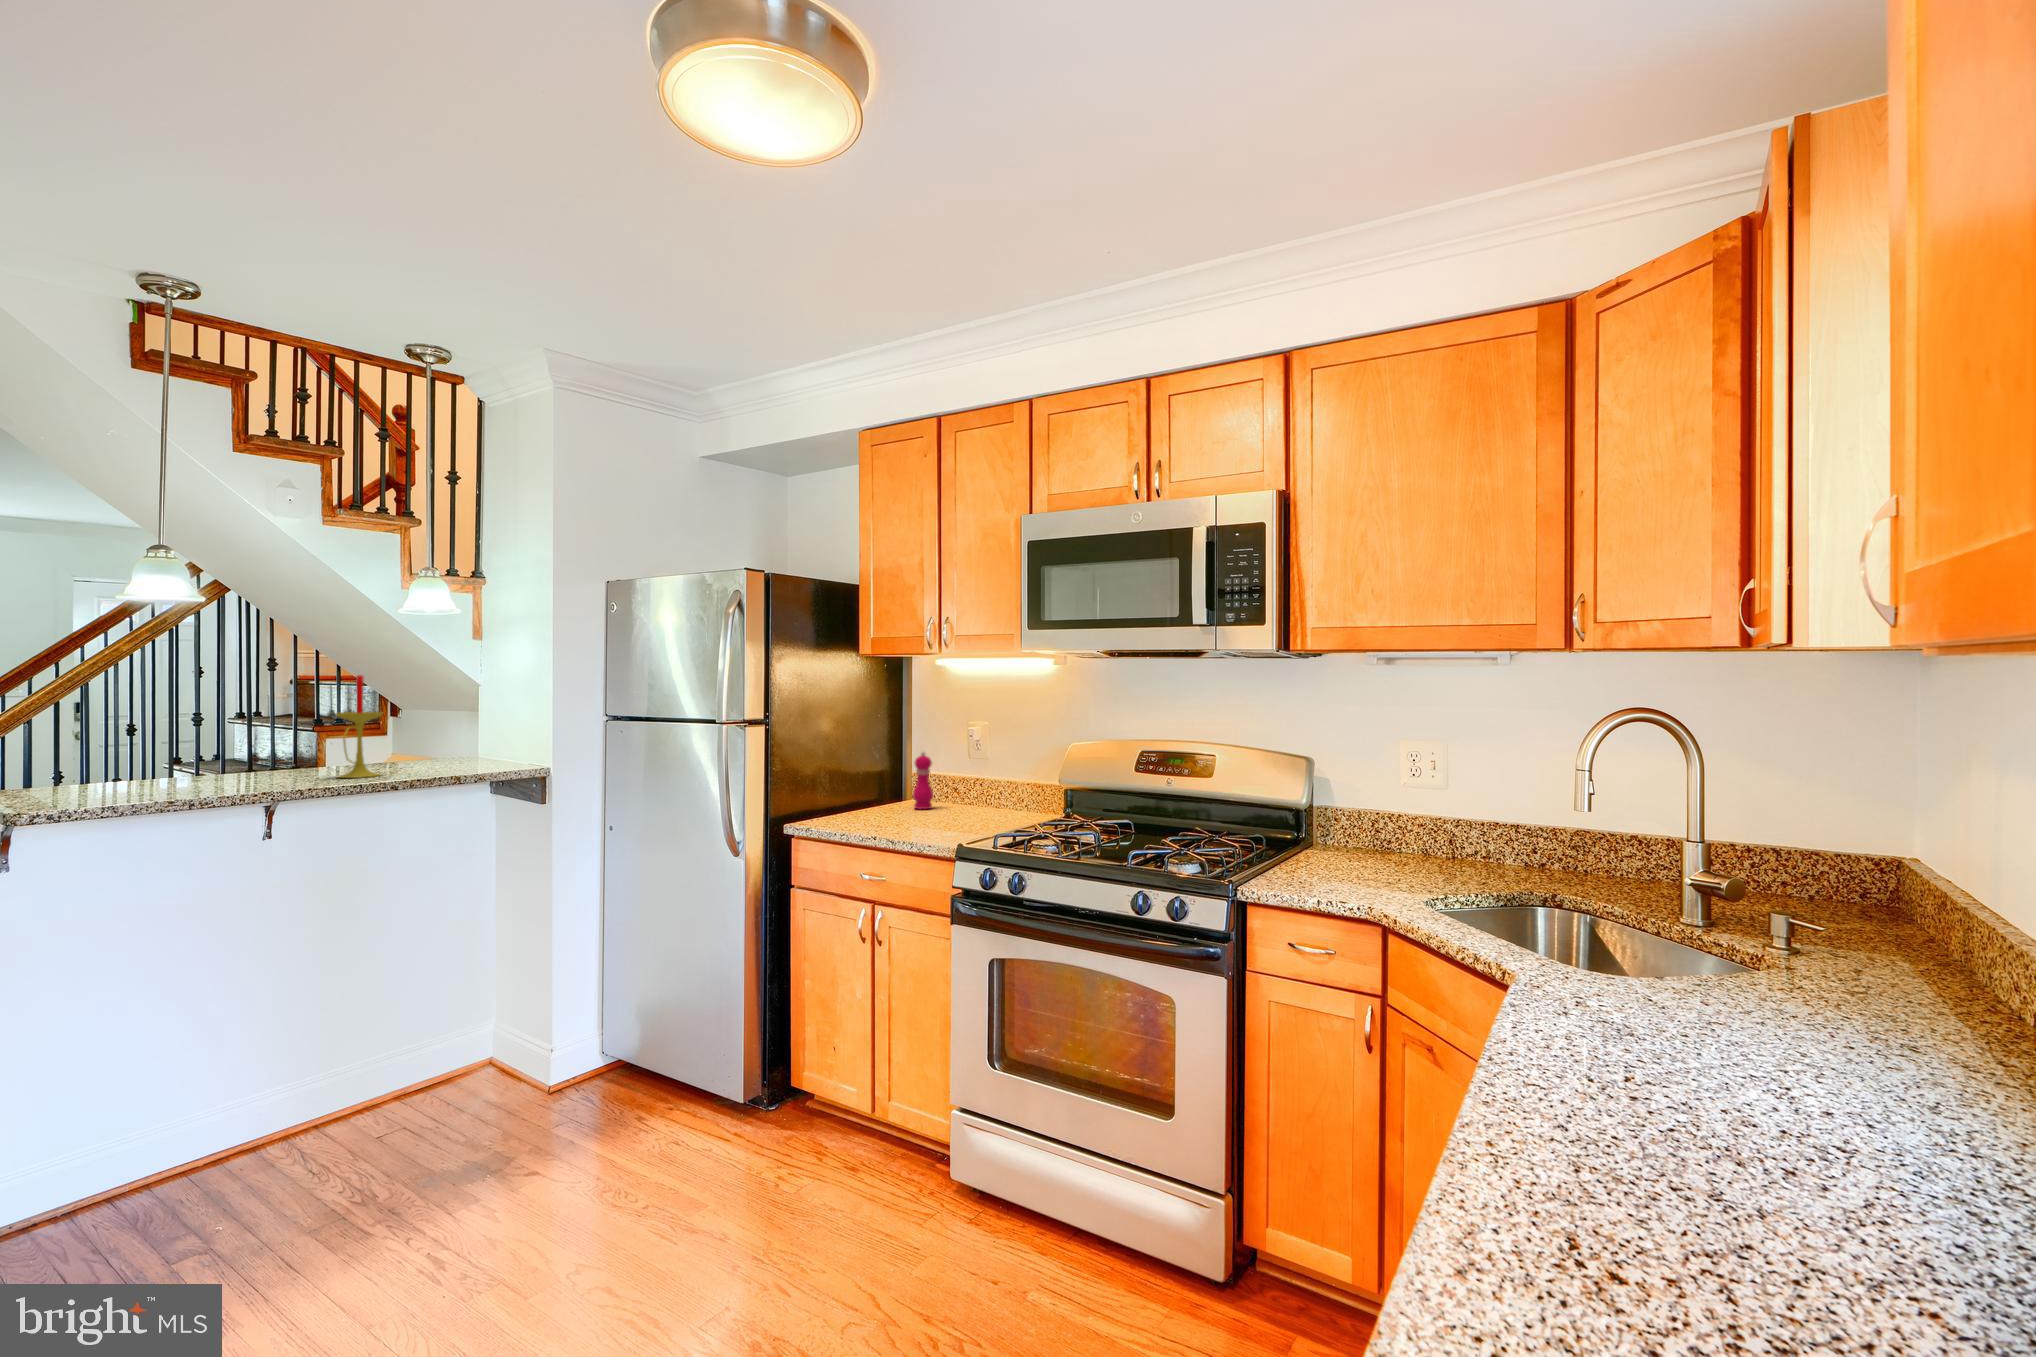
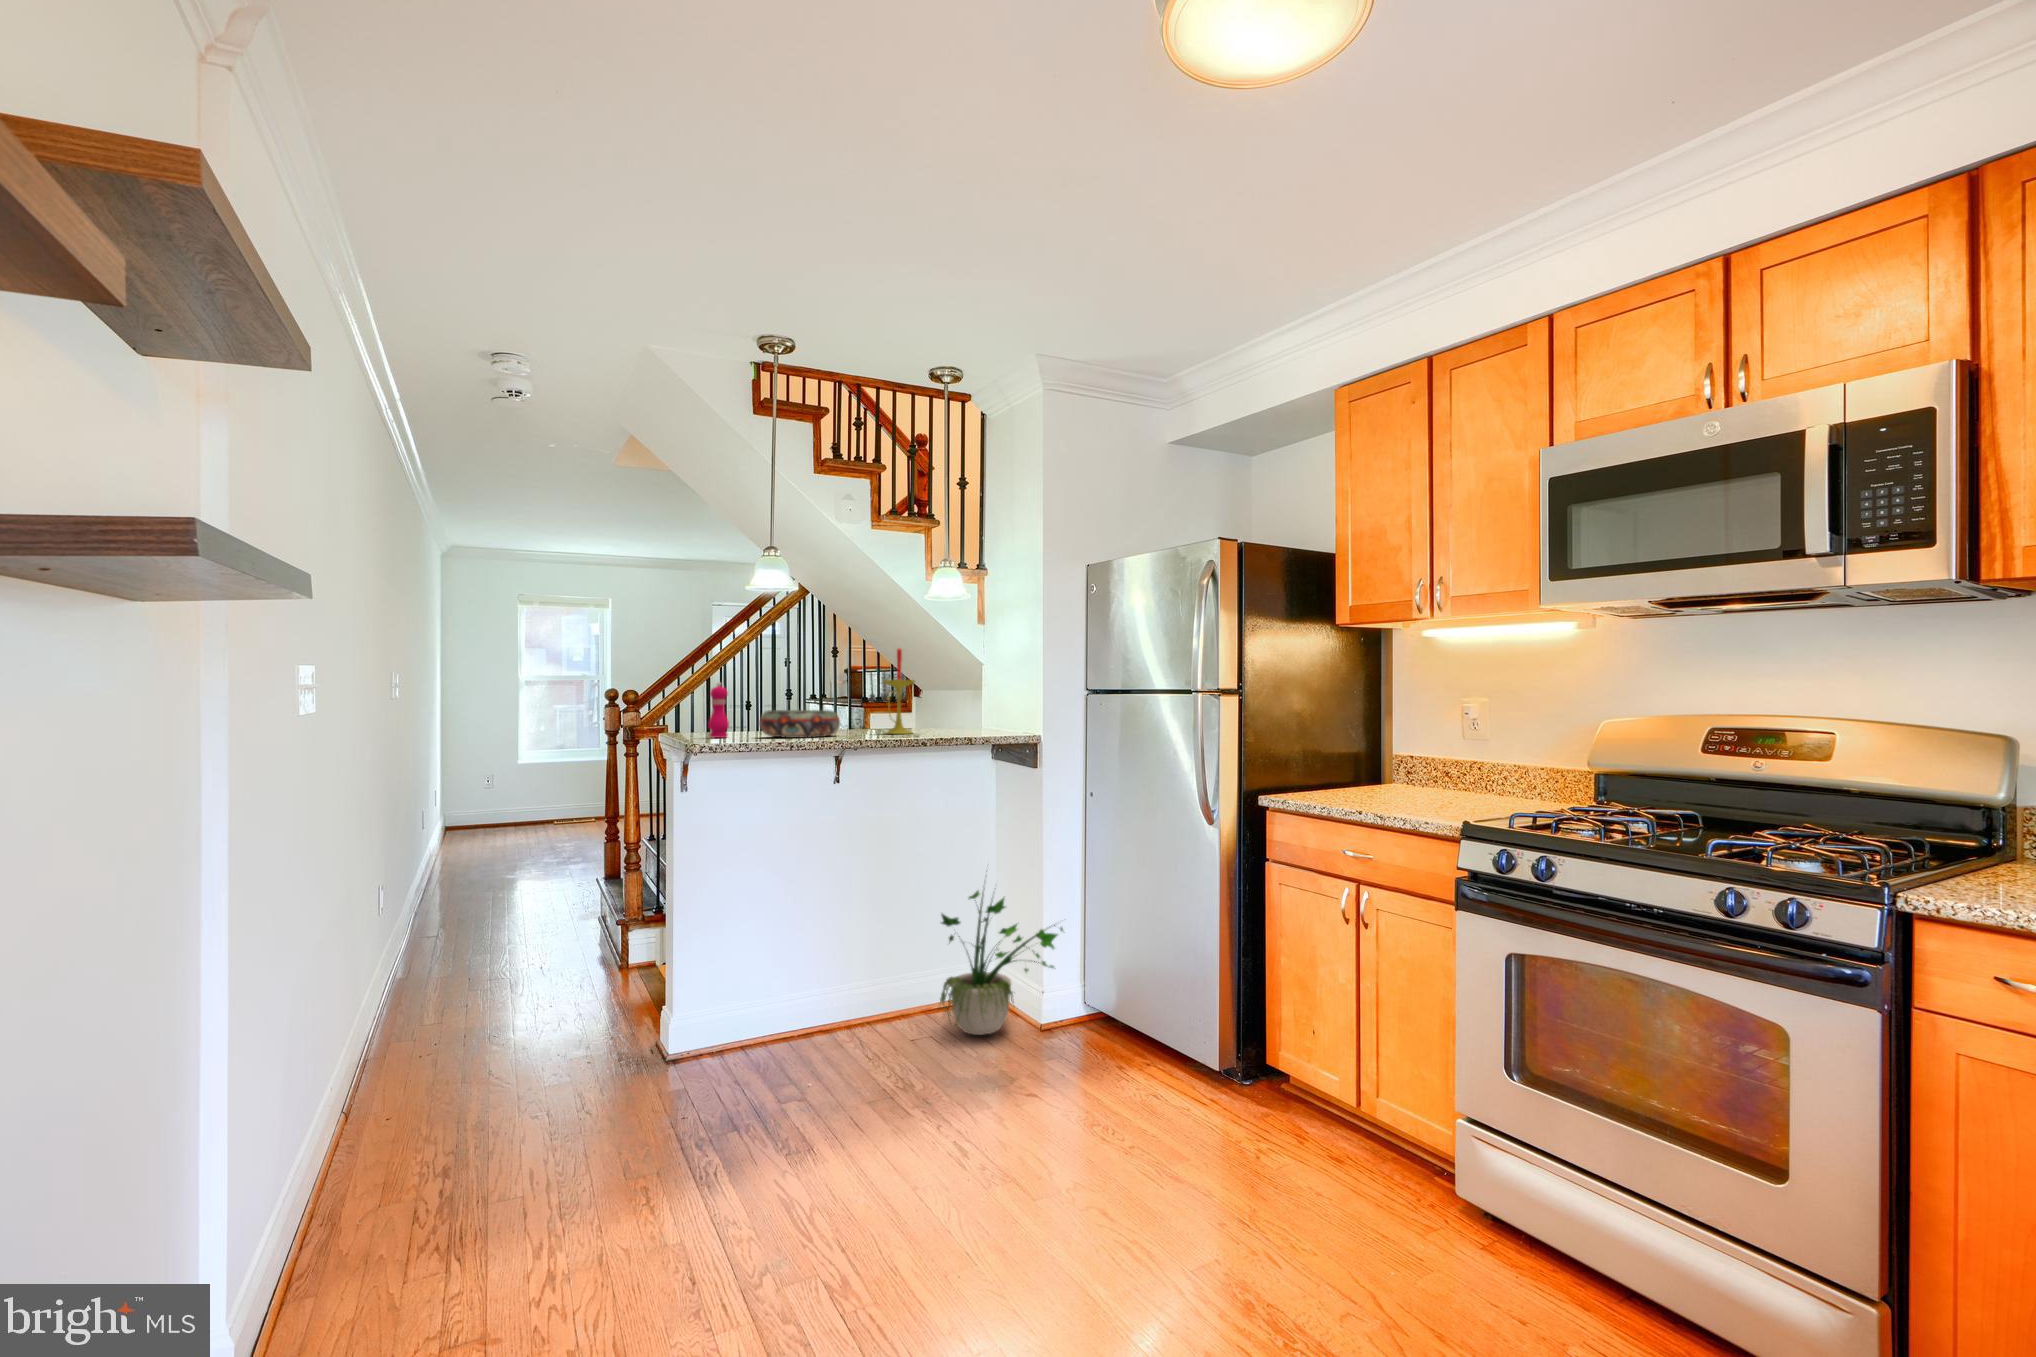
pepper mill: present [913,752,933,809] -> present [708,682,729,738]
decorative bowl: none [141,753,272,791] -> present [759,710,840,738]
potted plant: none [415,914,581,1116] -> present [940,891,1063,1035]

